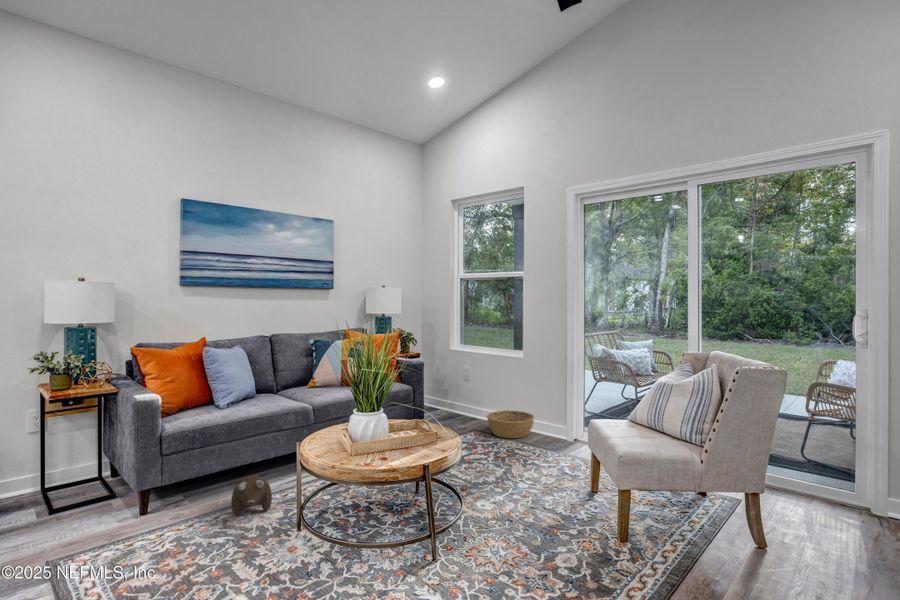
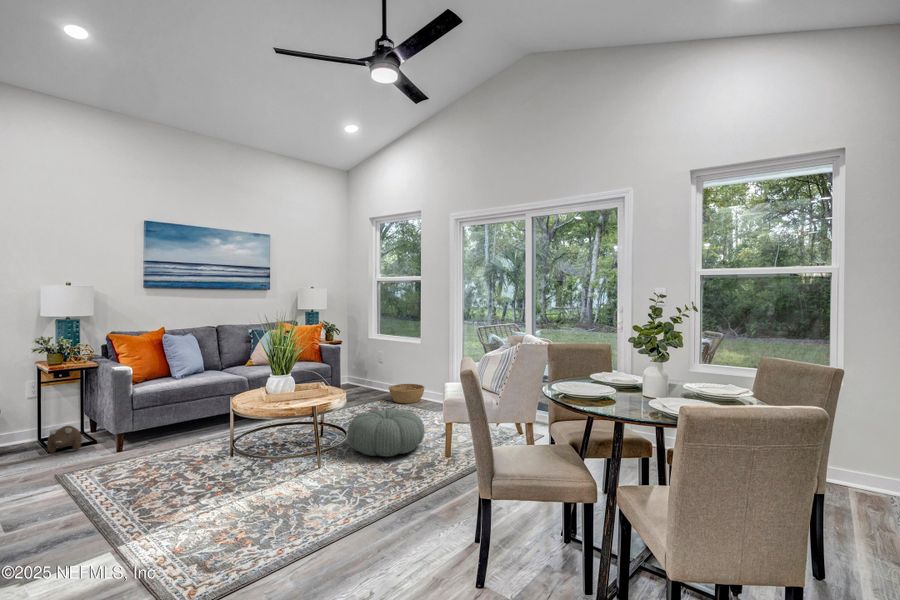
pouf: none [465,458,579,539] -> present [347,409,425,457]
plush toy: present [231,475,272,515] -> present [47,426,82,454]

